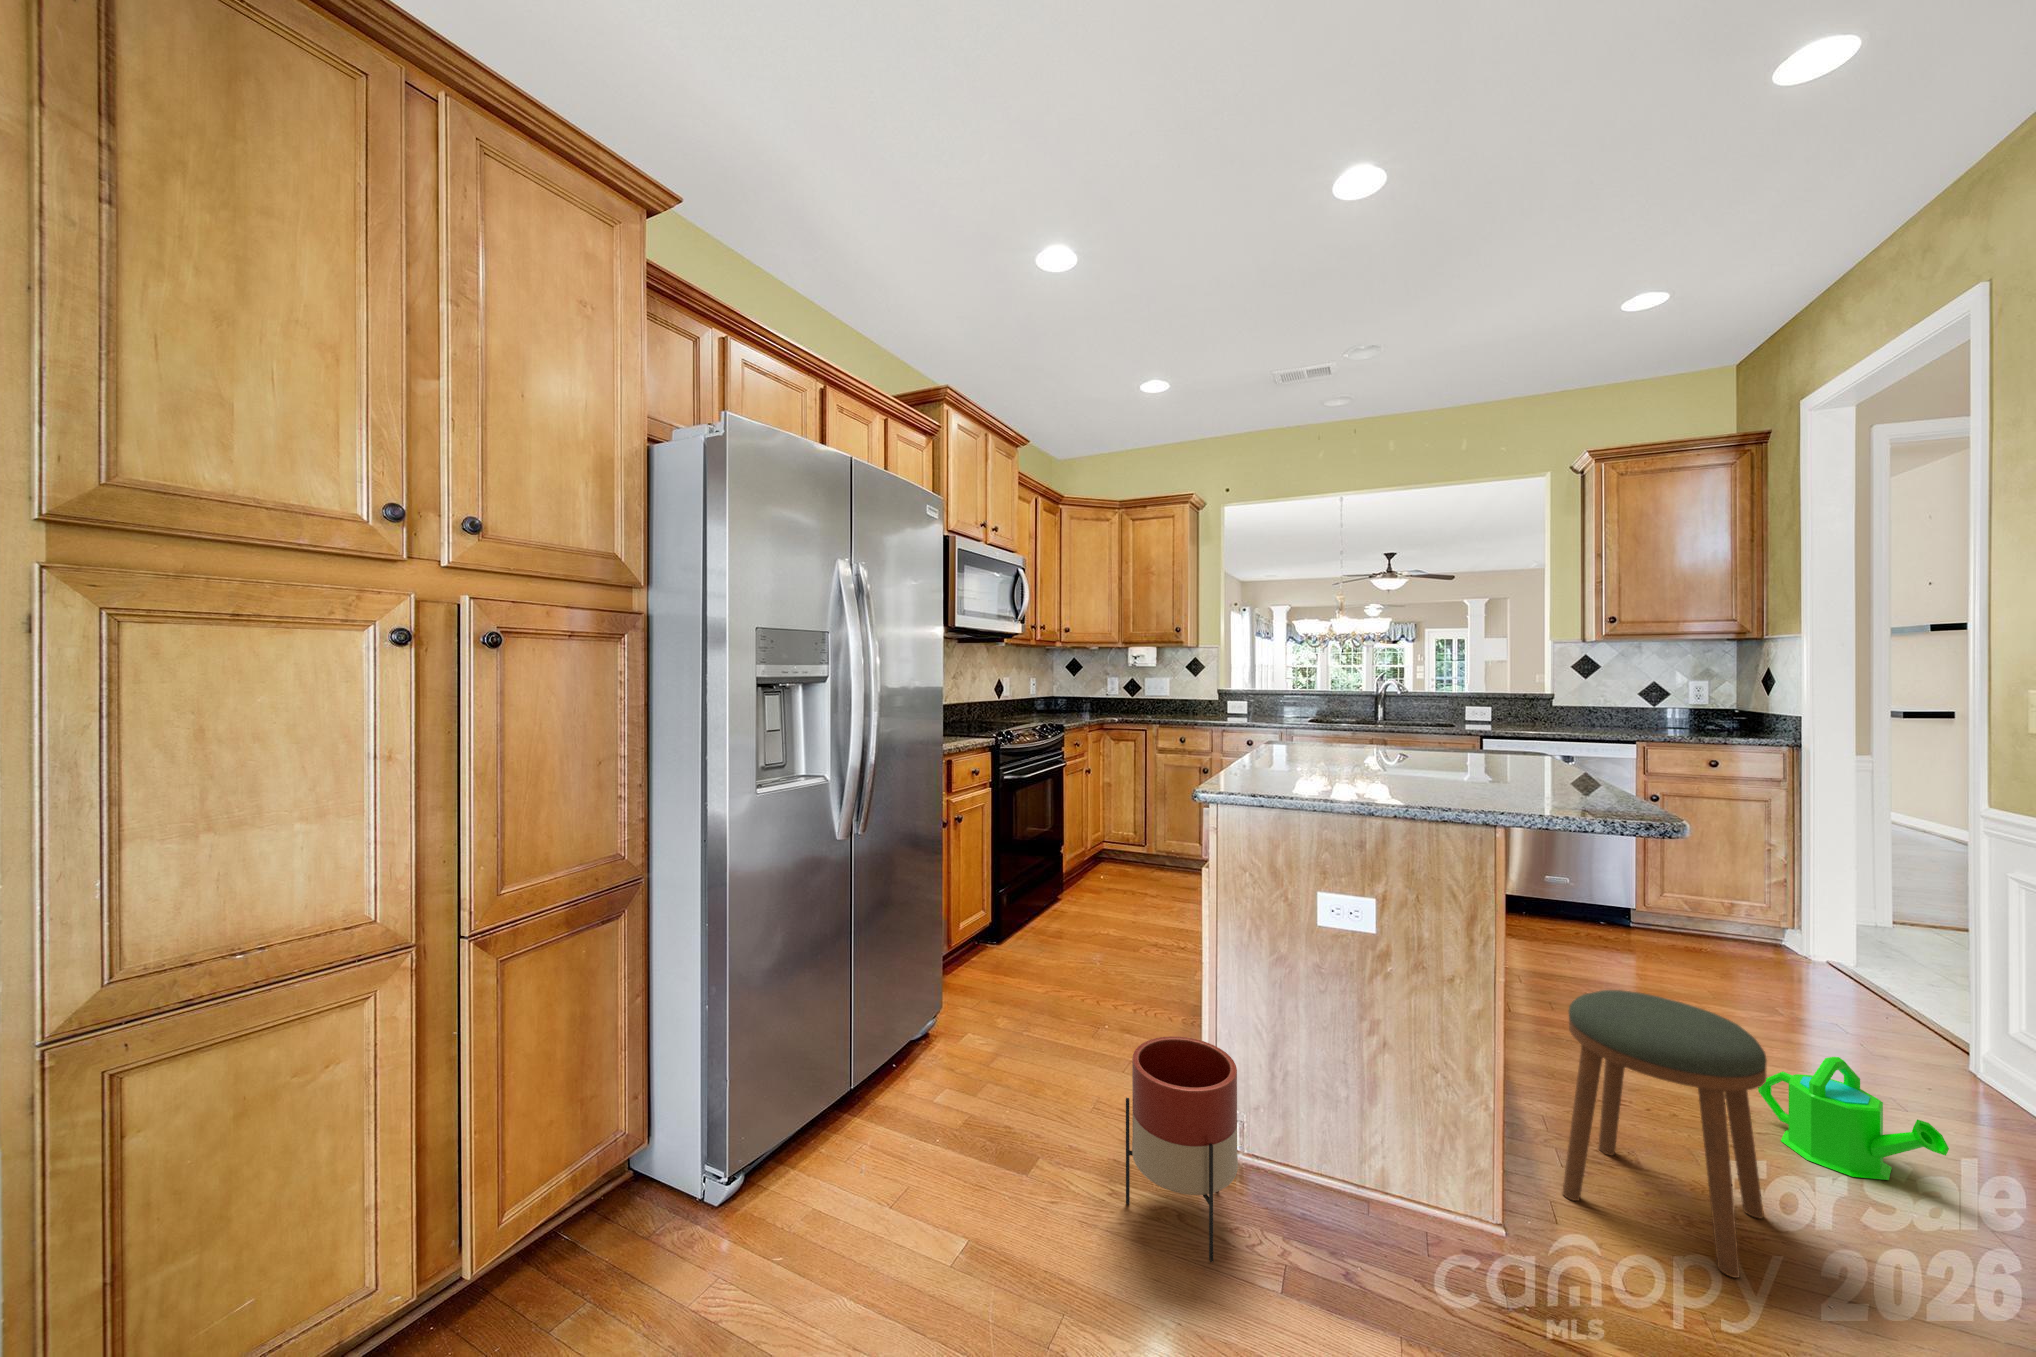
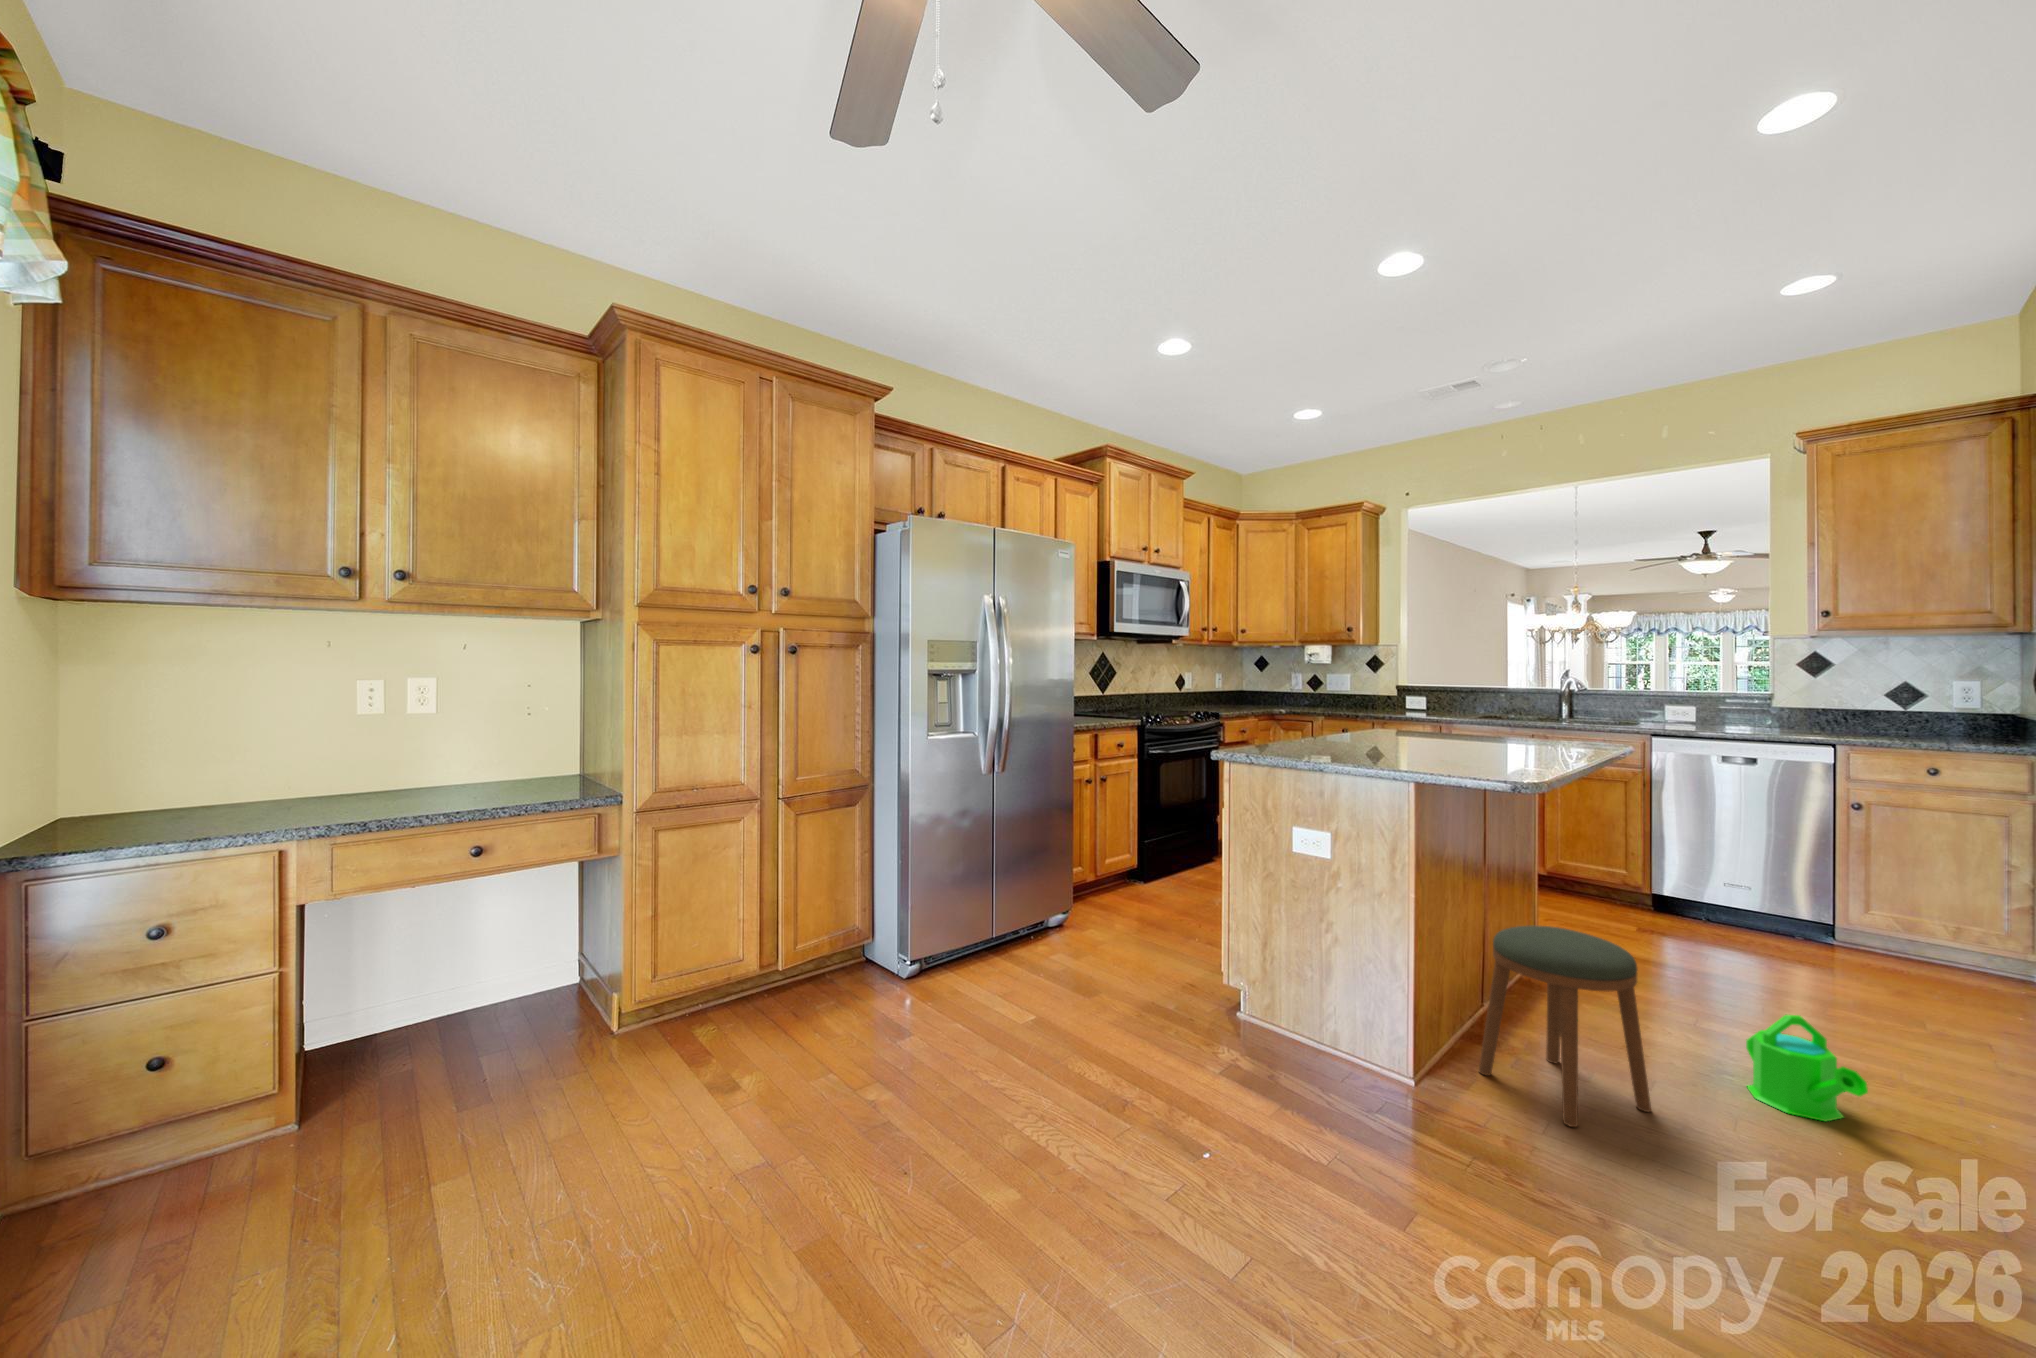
planter: present [1126,1036,1238,1262] -> none [1140,915,1210,1047]

